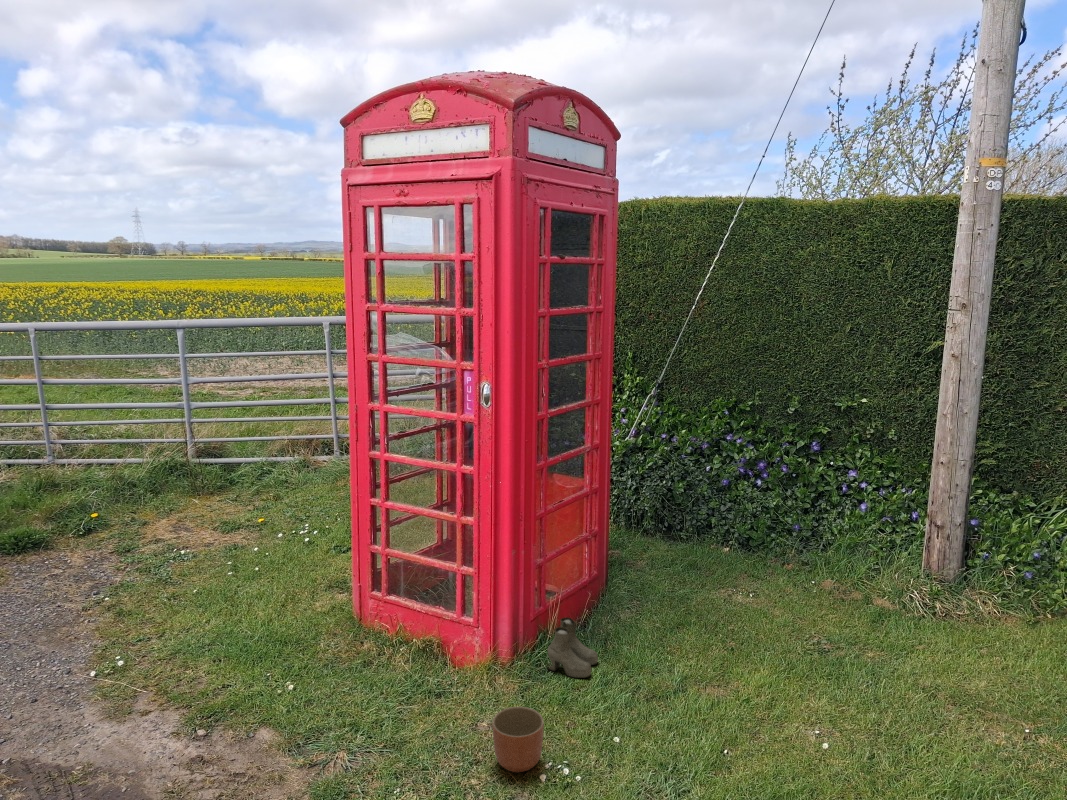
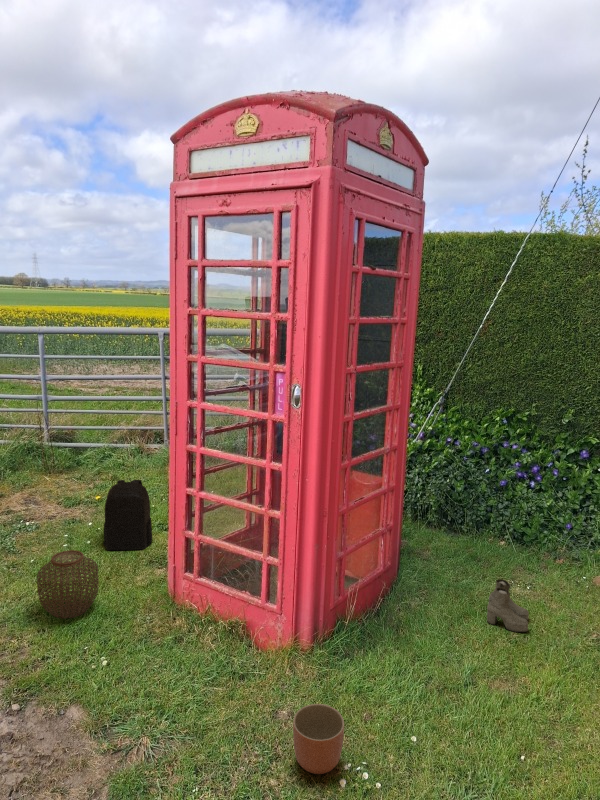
backpack: none [272,494,329,577] -> present [103,479,152,550]
woven basket: none [208,574,276,648] -> present [37,550,99,618]
boots: present [547,618,598,678] -> present [487,579,529,632]

